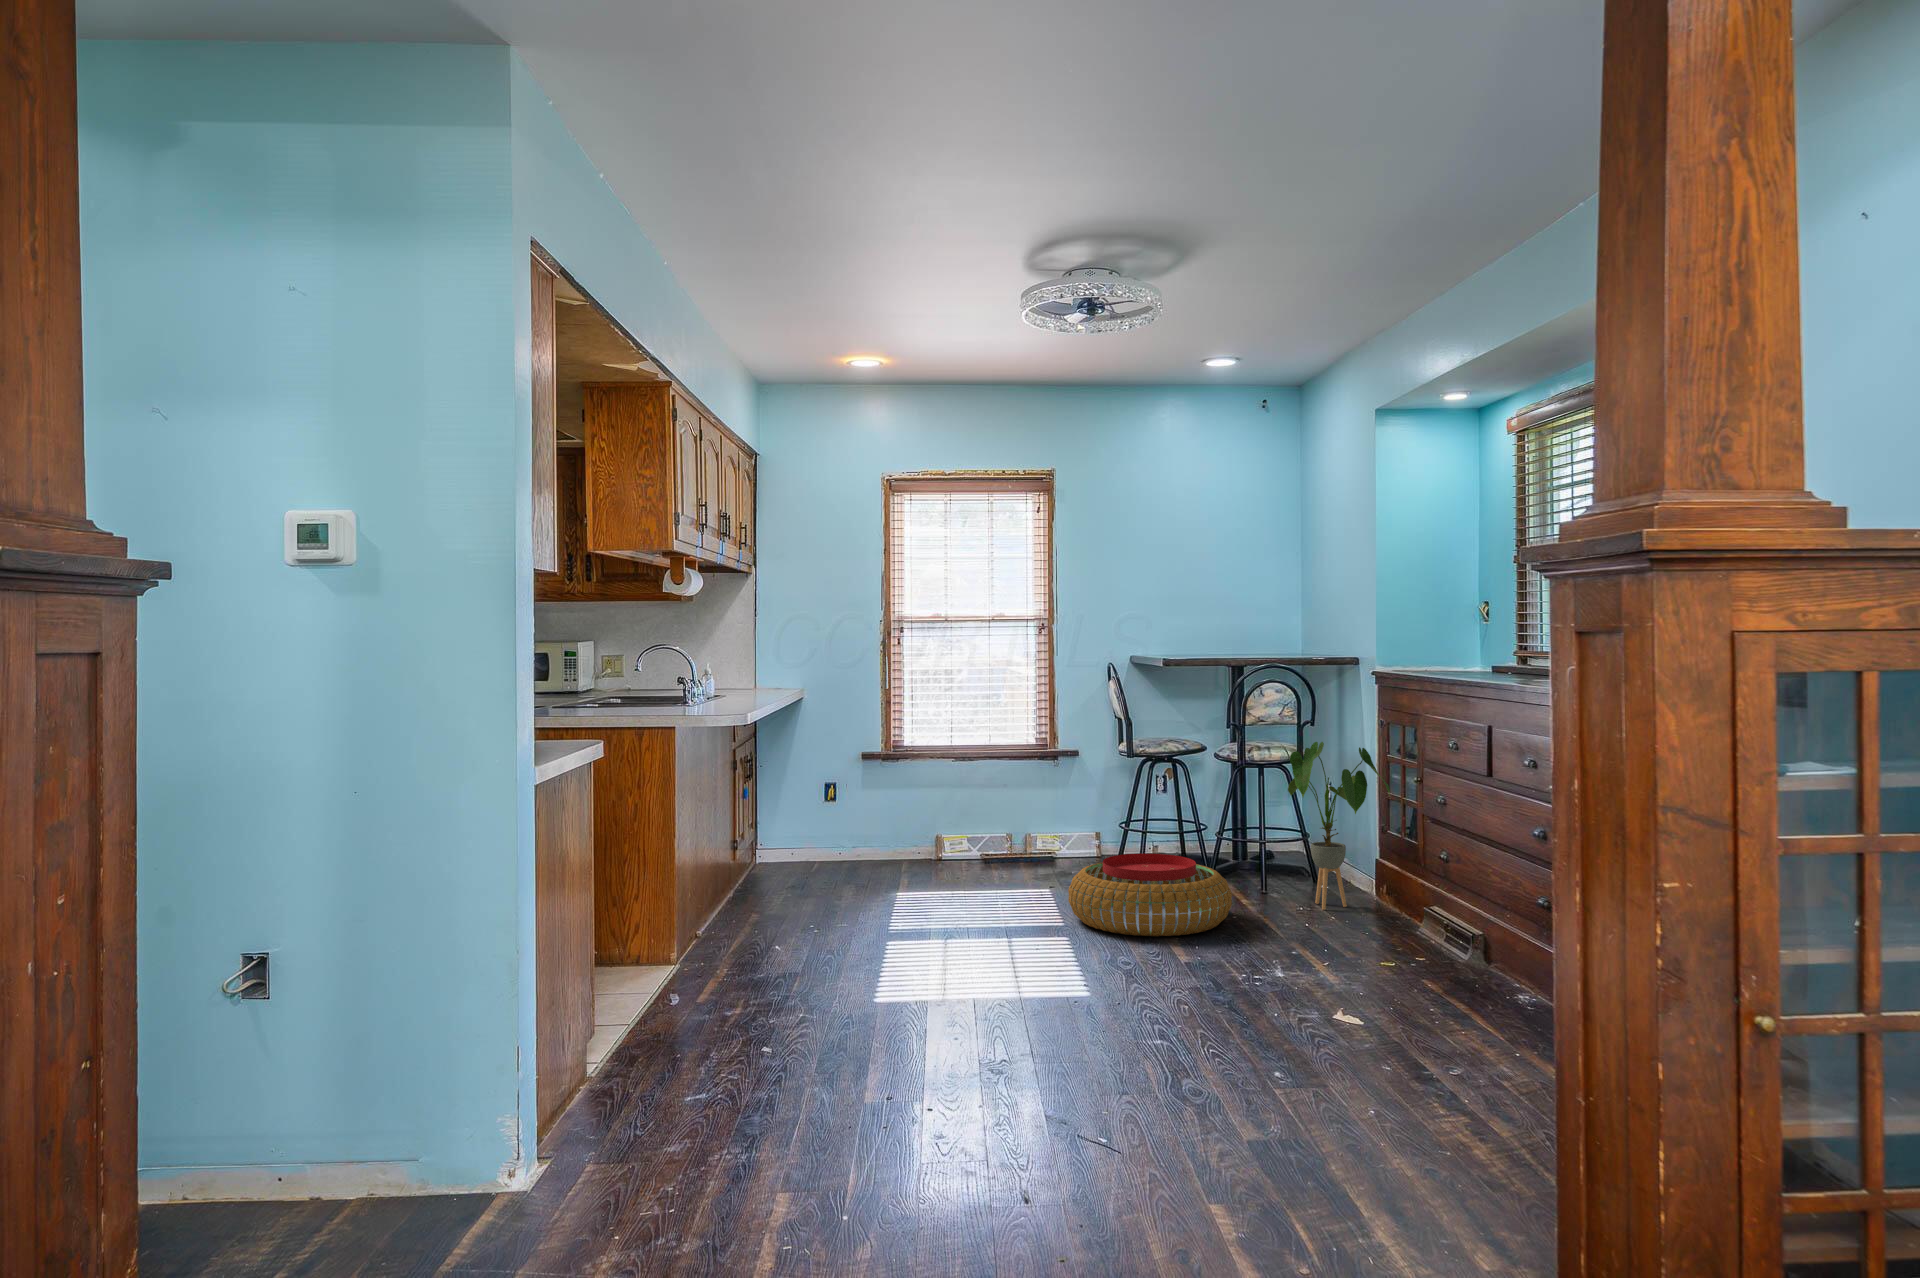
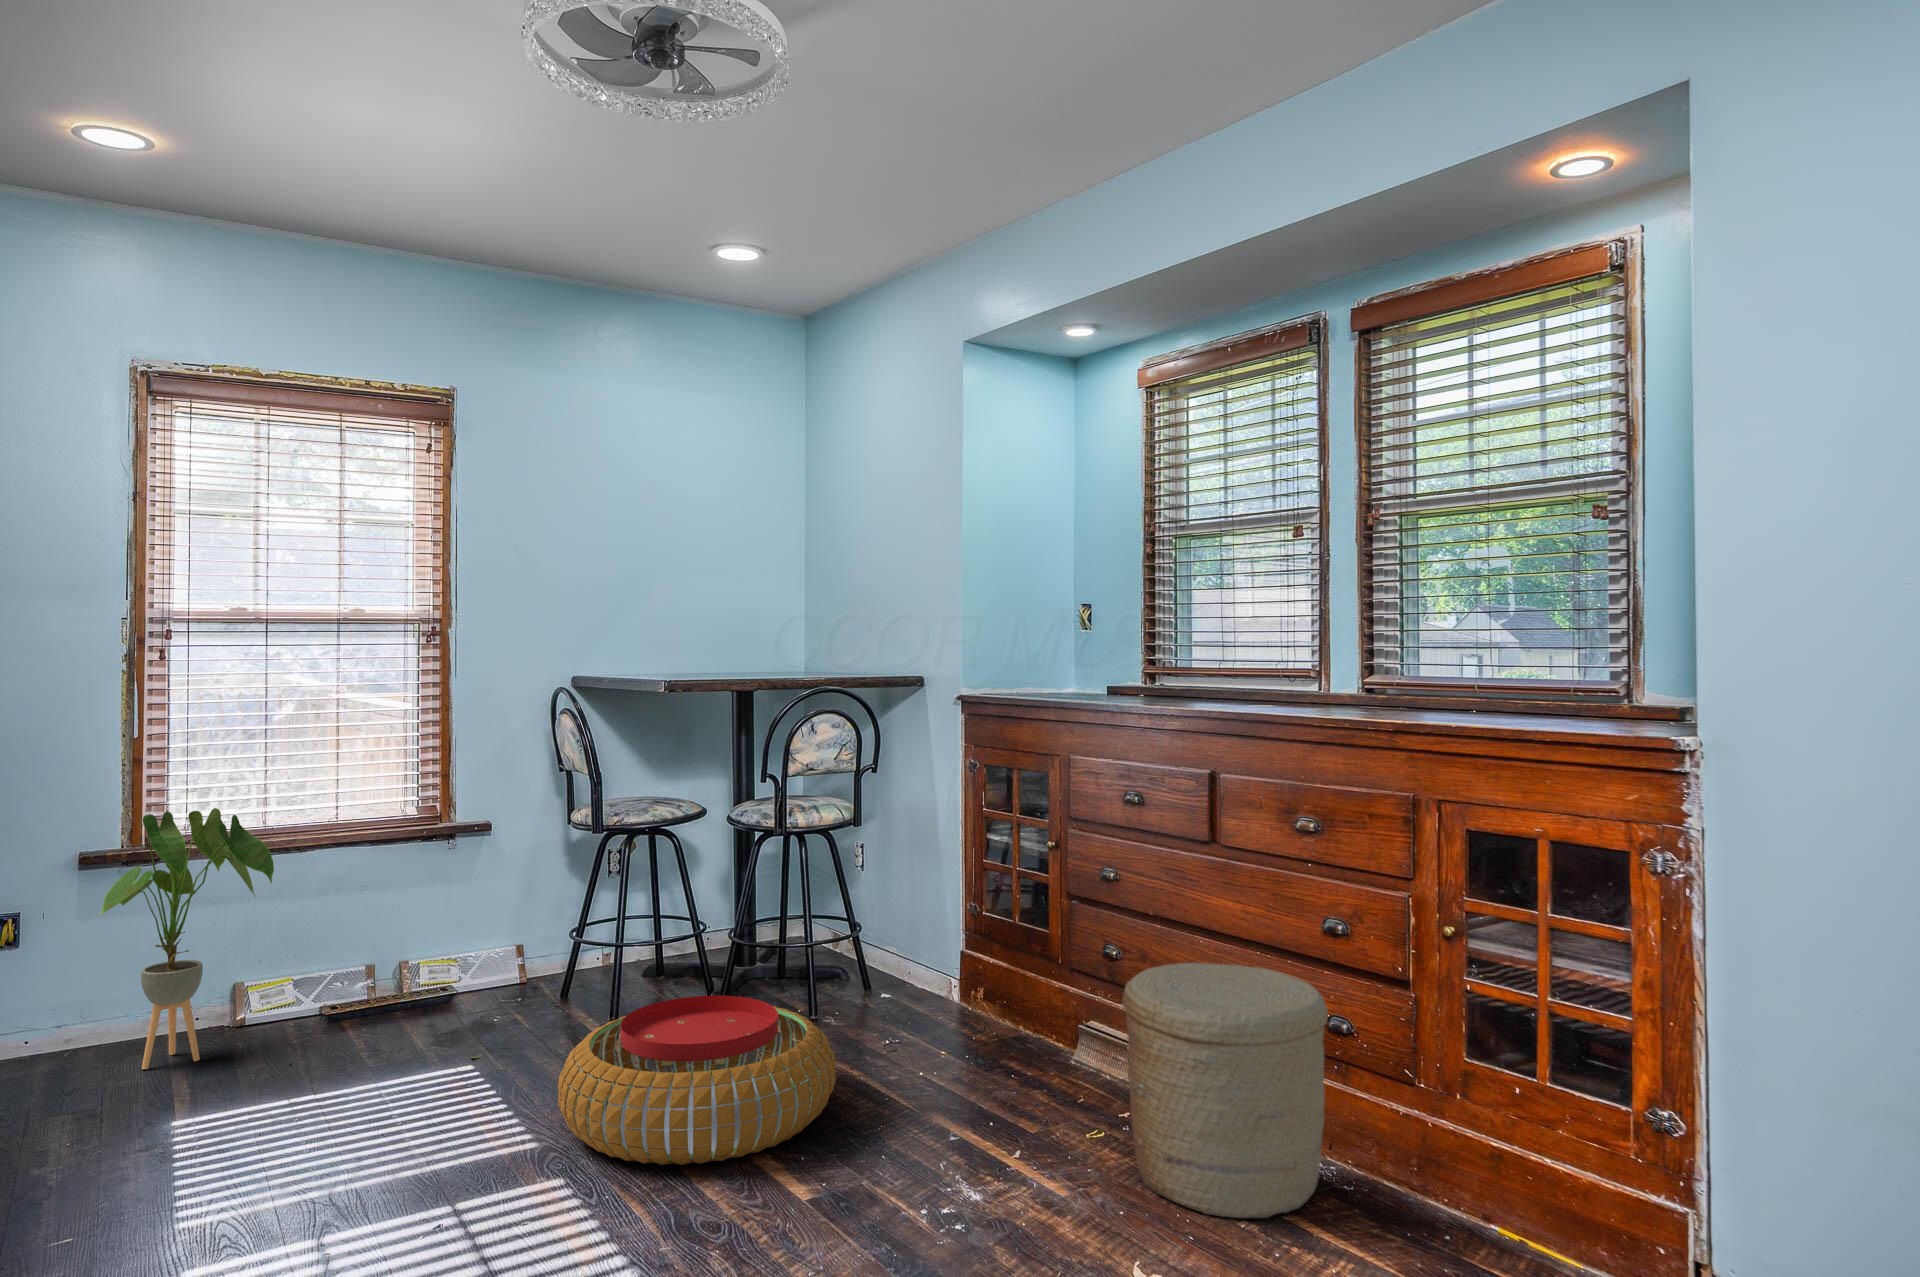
house plant: present [1288,742,1390,910] -> present [98,808,274,1069]
woven basket: none [1366,851,1505,1002] -> present [1122,963,1328,1218]

